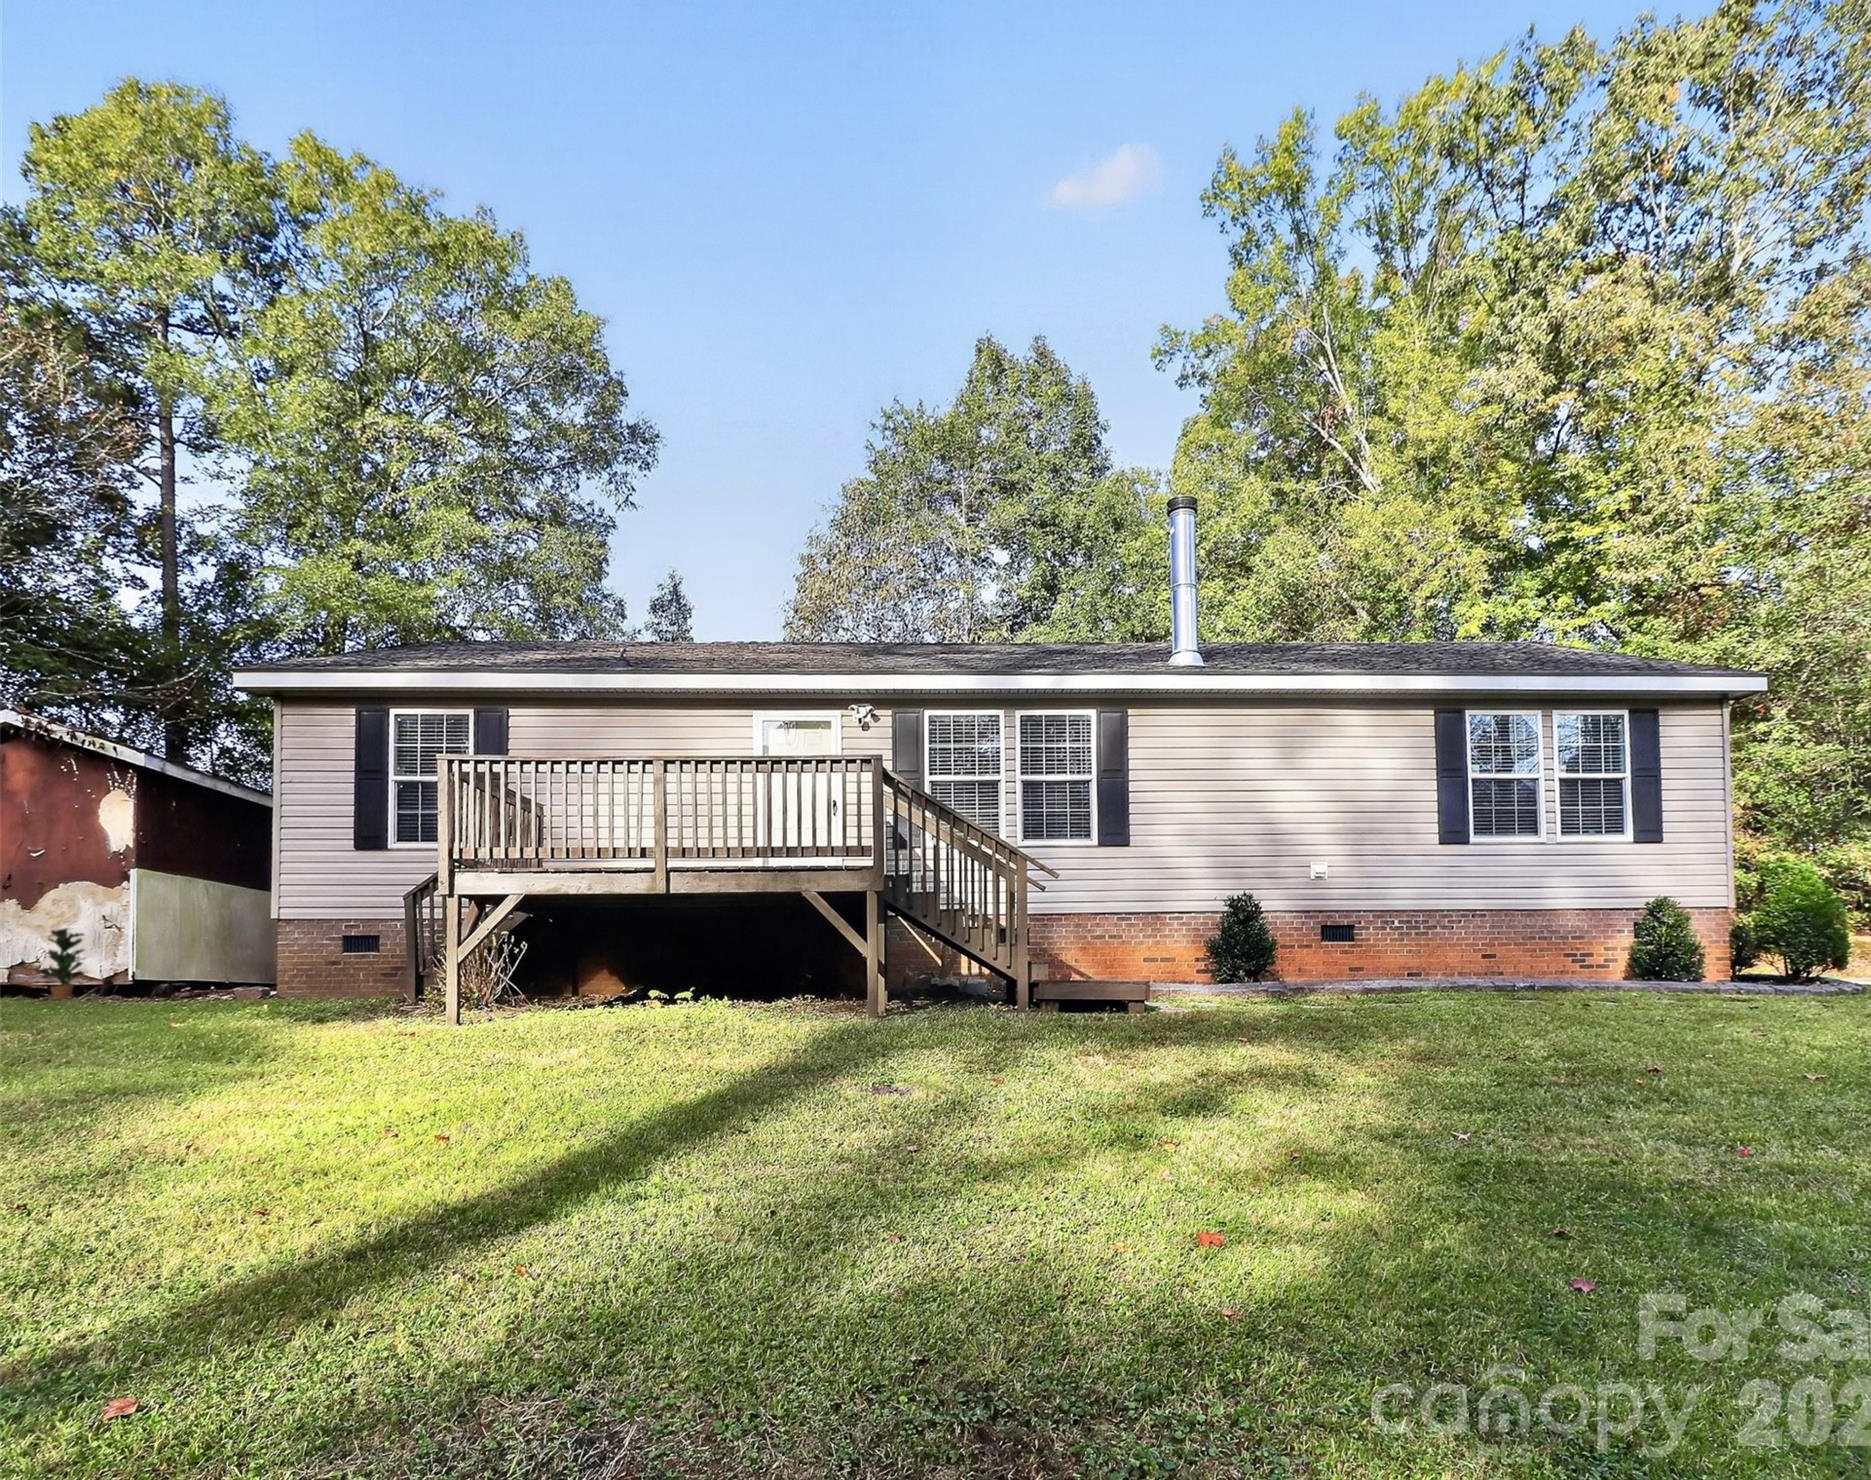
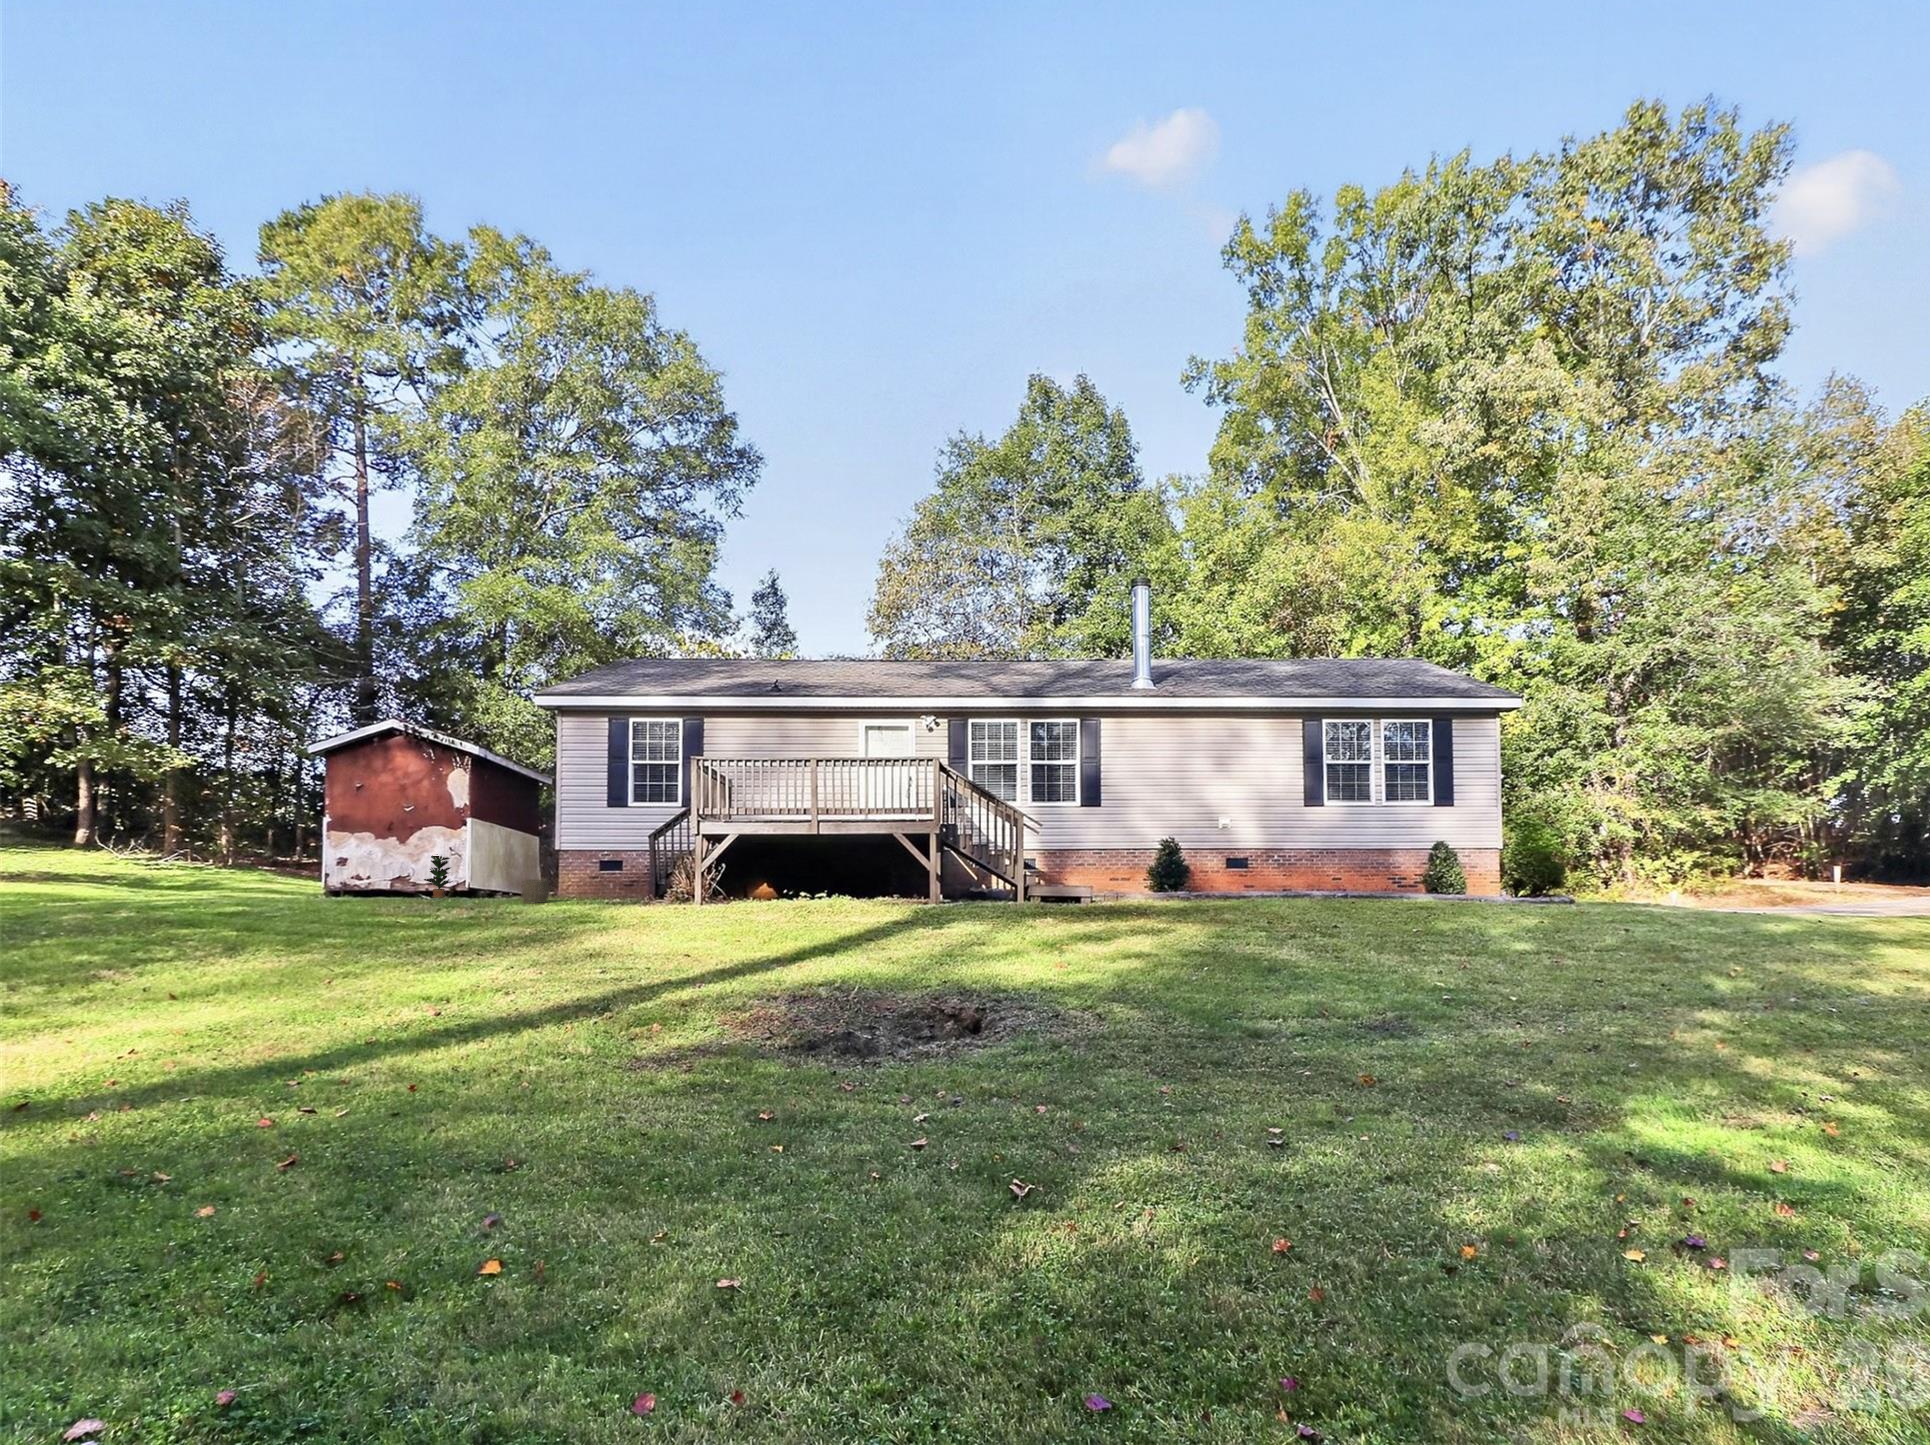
woven basket: none [166,970,221,1014] -> present [522,879,549,903]

